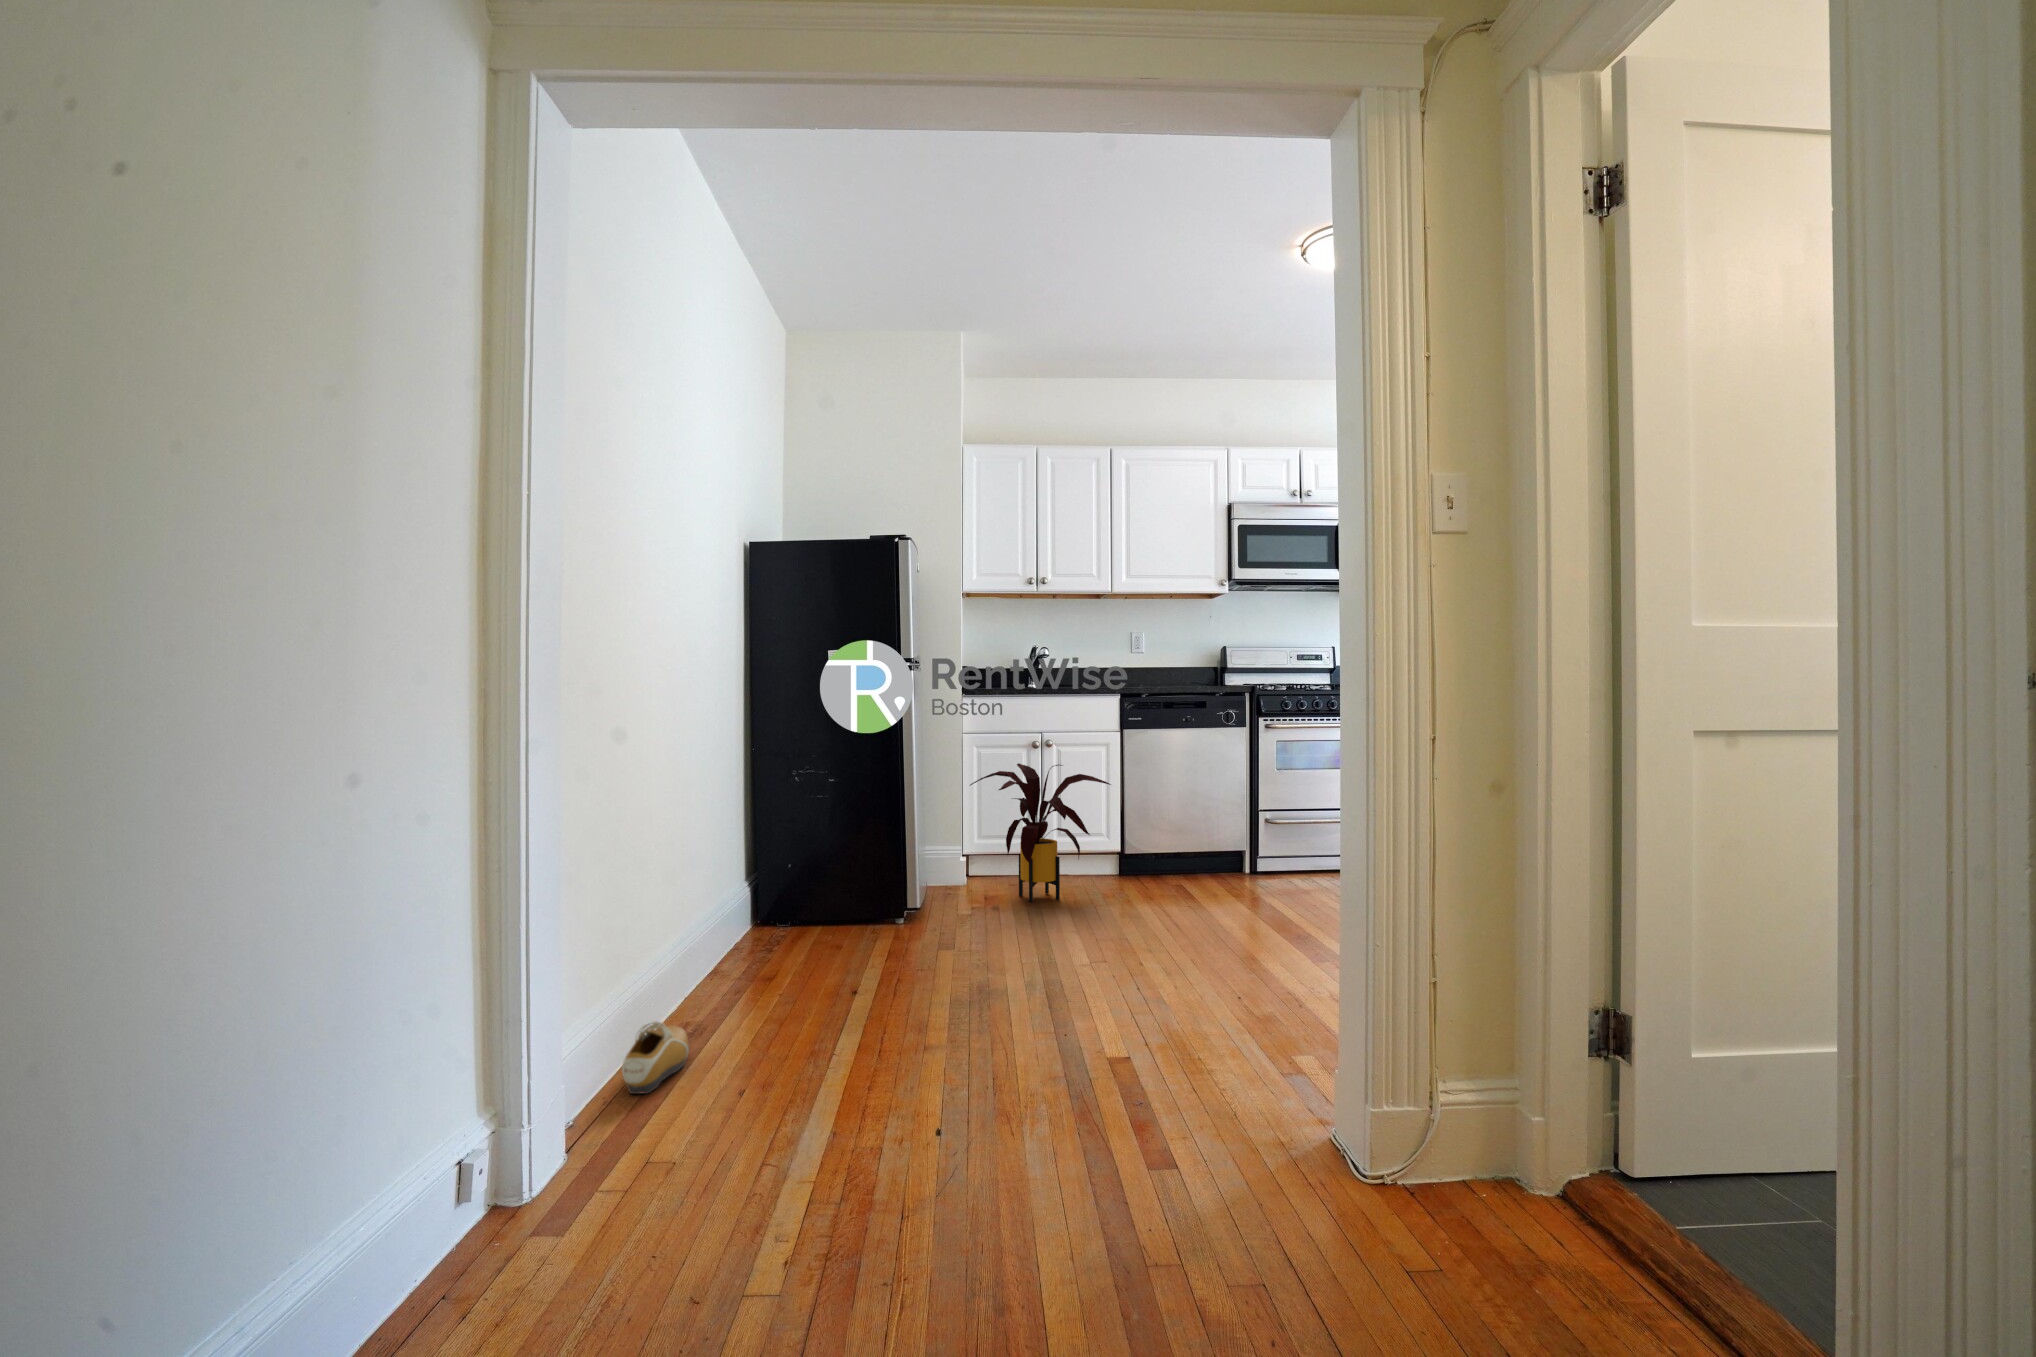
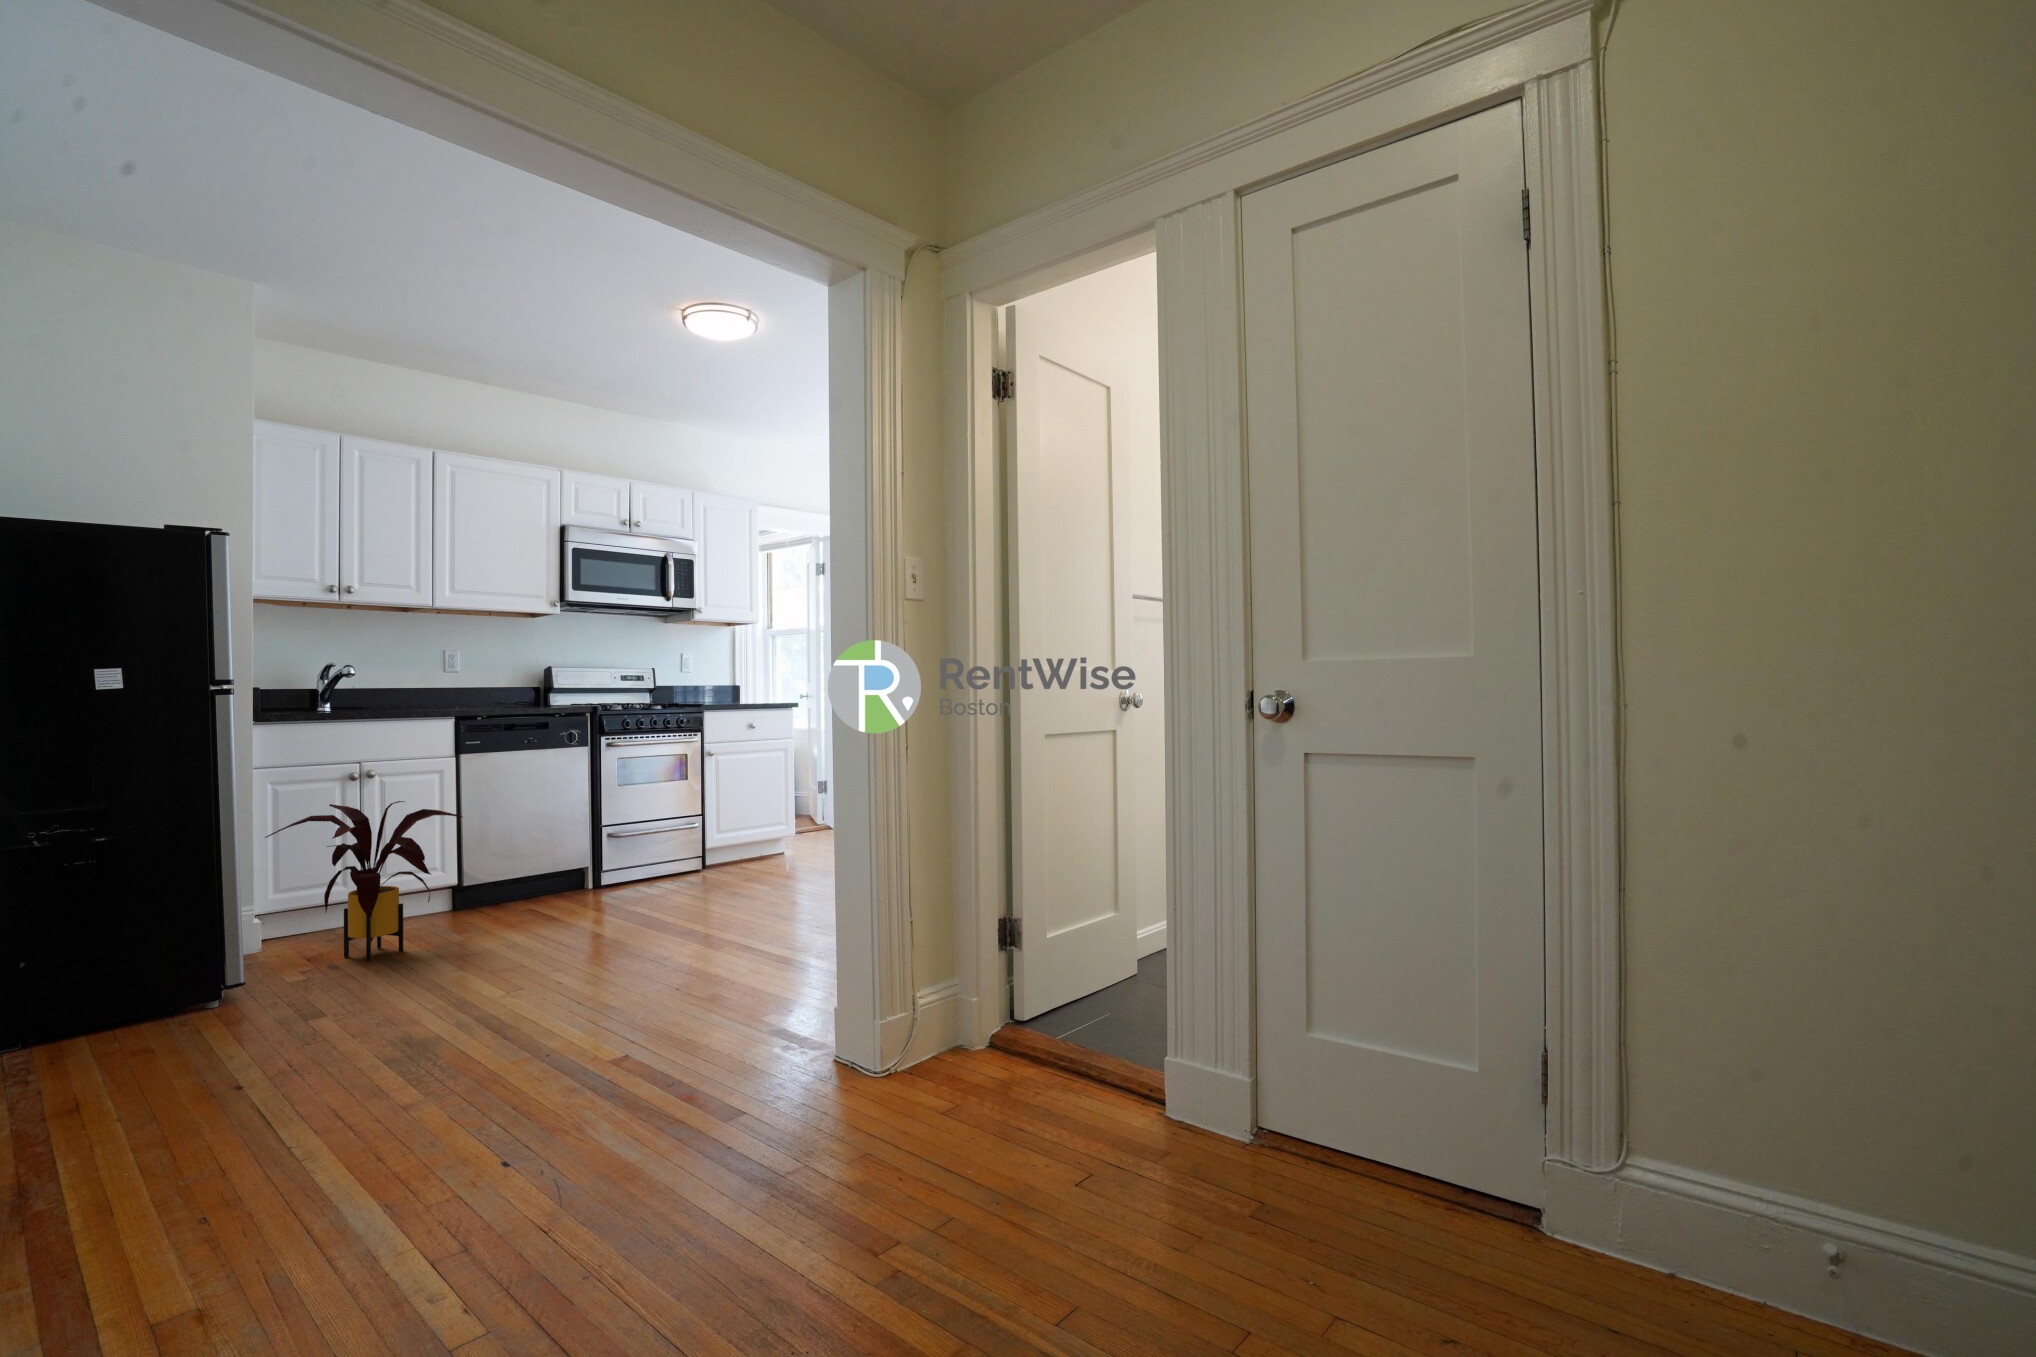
shoe: present [622,1022,689,1094] -> none [11,1201,101,1303]

